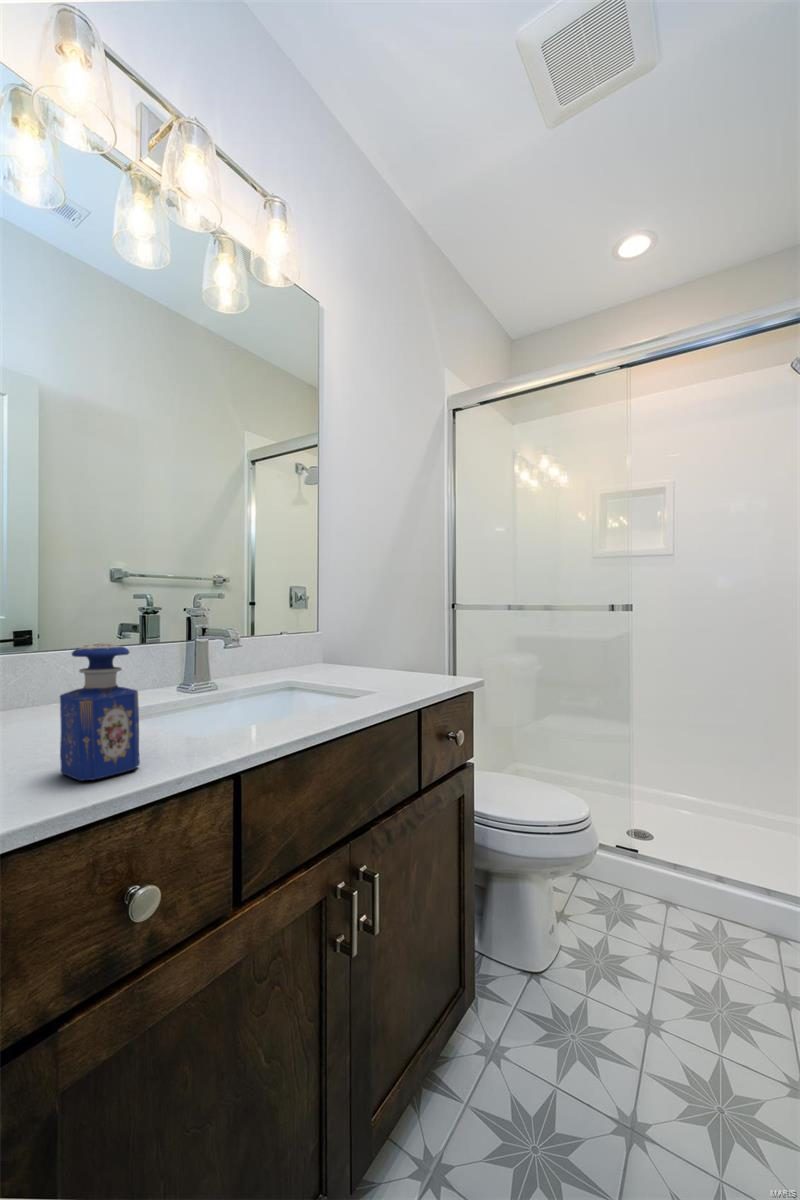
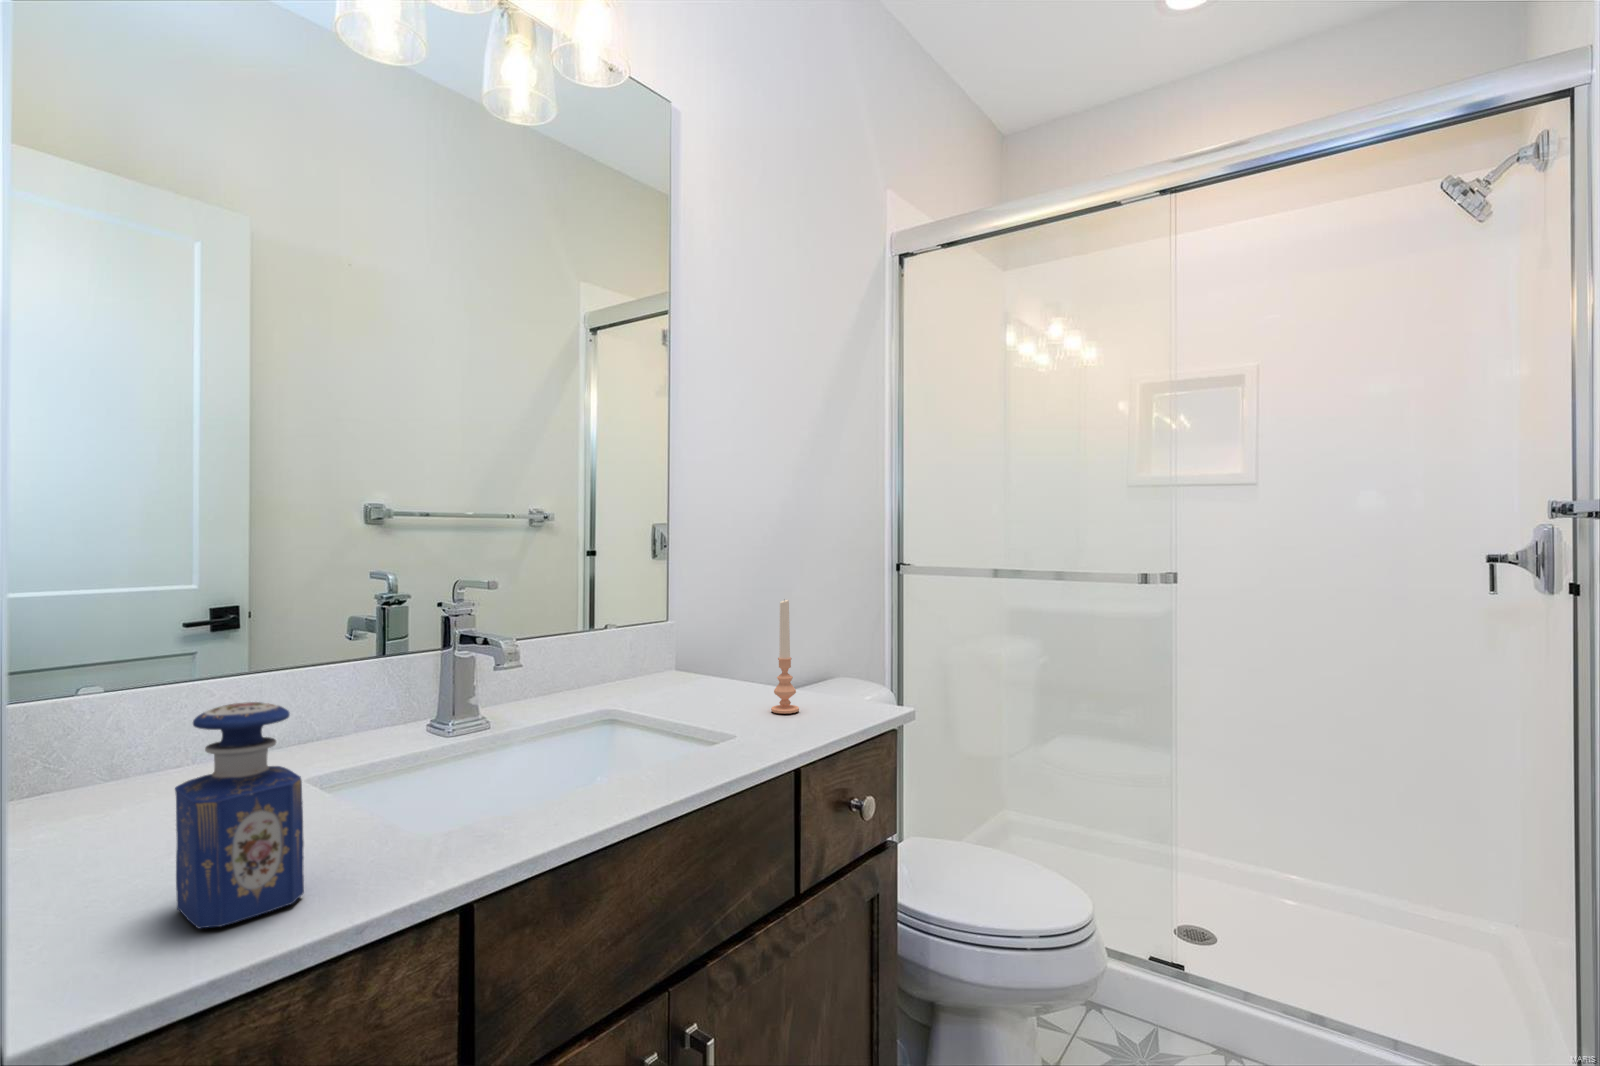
candle: none [394,610,412,682] -> present [771,600,799,714]

